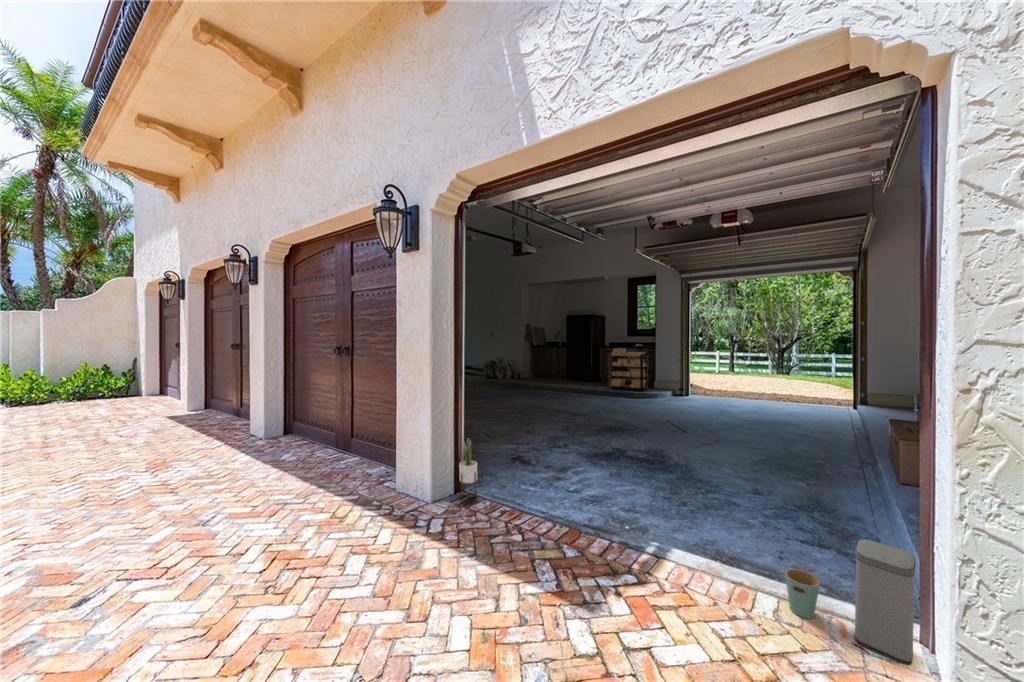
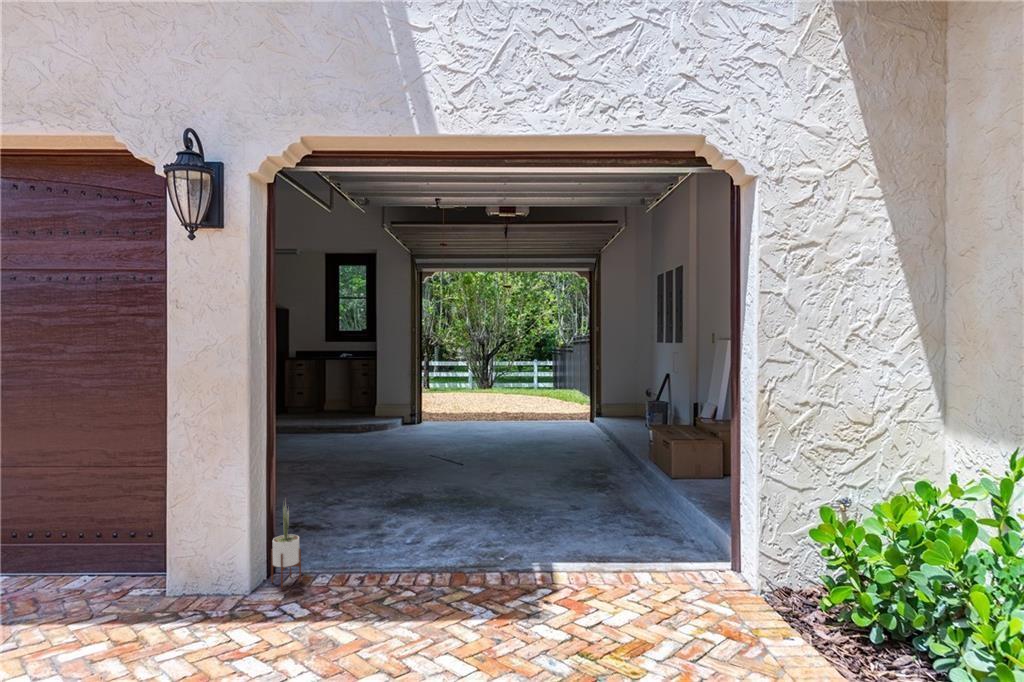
shelving unit: present [609,348,648,392] -> none [308,364,363,423]
trash can: present [785,539,916,665] -> none [653,506,731,584]

